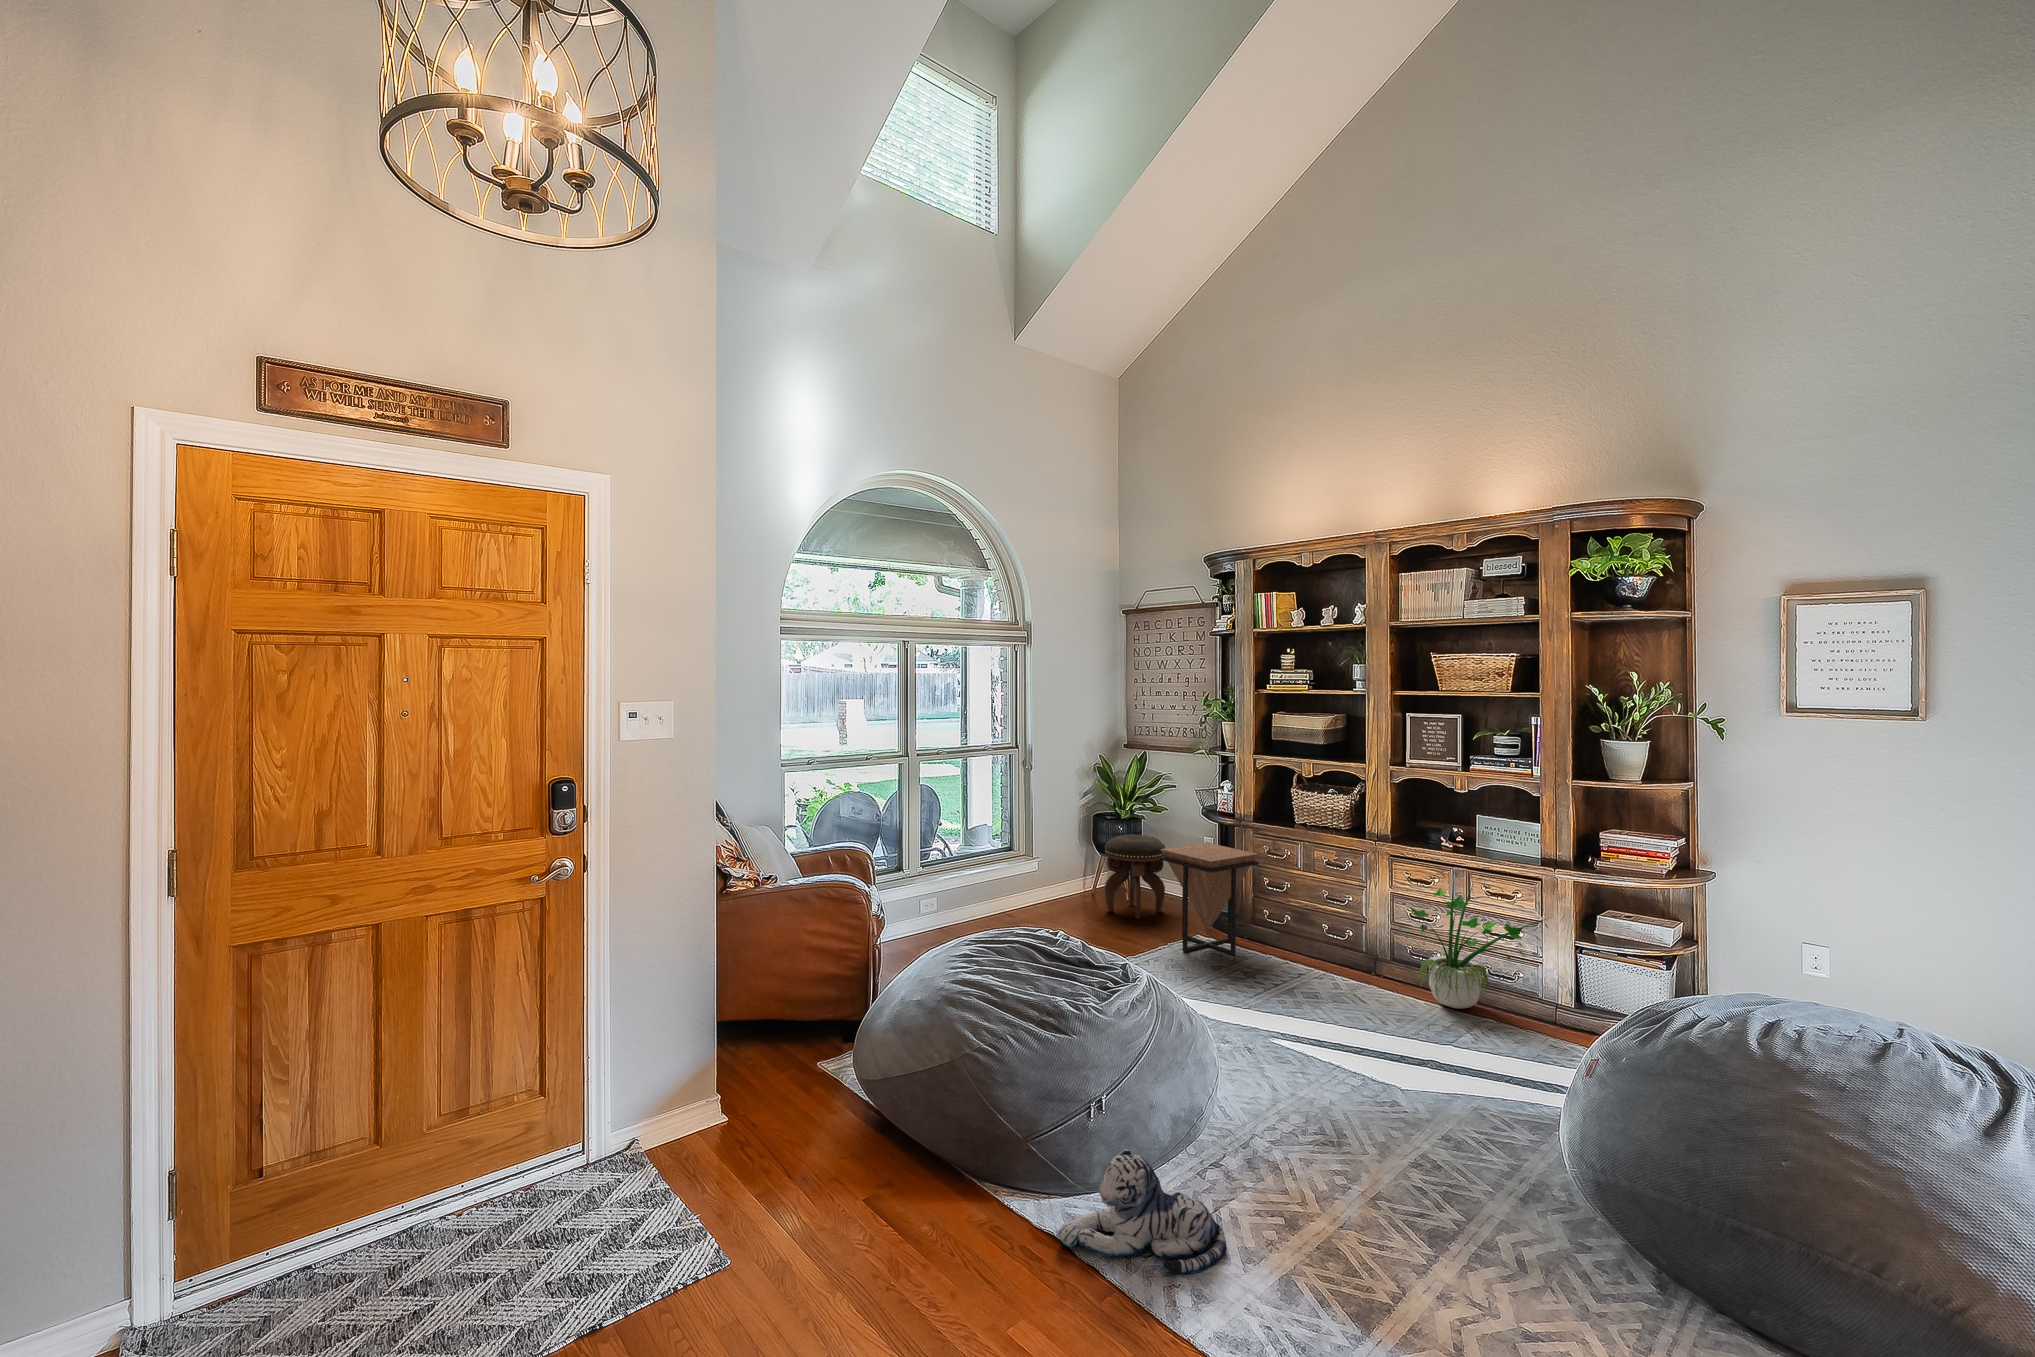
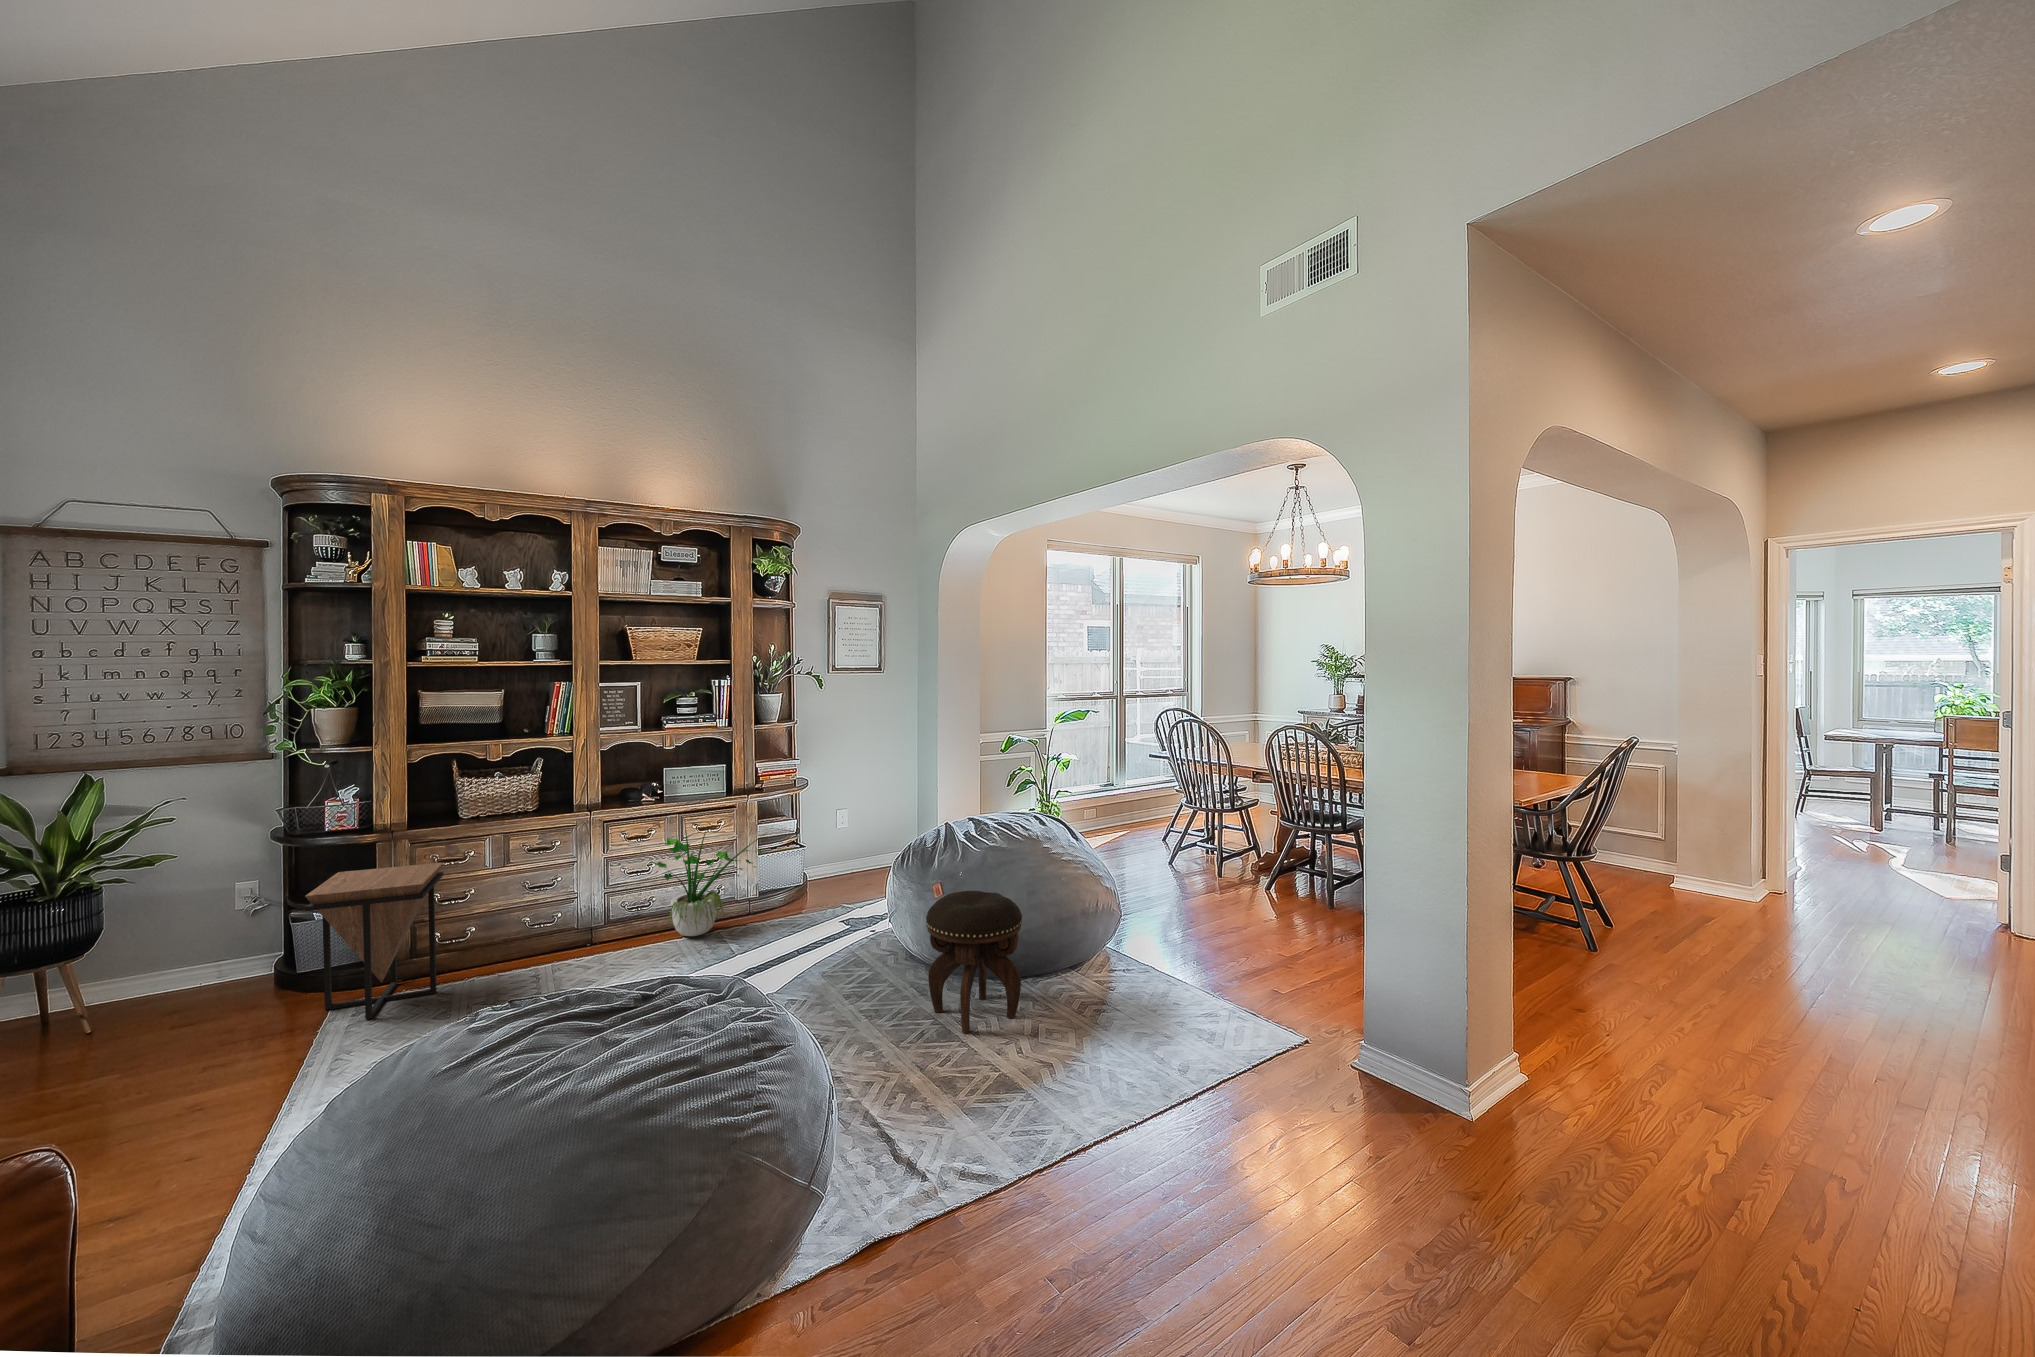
footstool: present [1105,834,1165,919] -> present [926,891,1022,1033]
plush toy: present [1057,1149,1227,1274] -> none [857,1105,949,1234]

